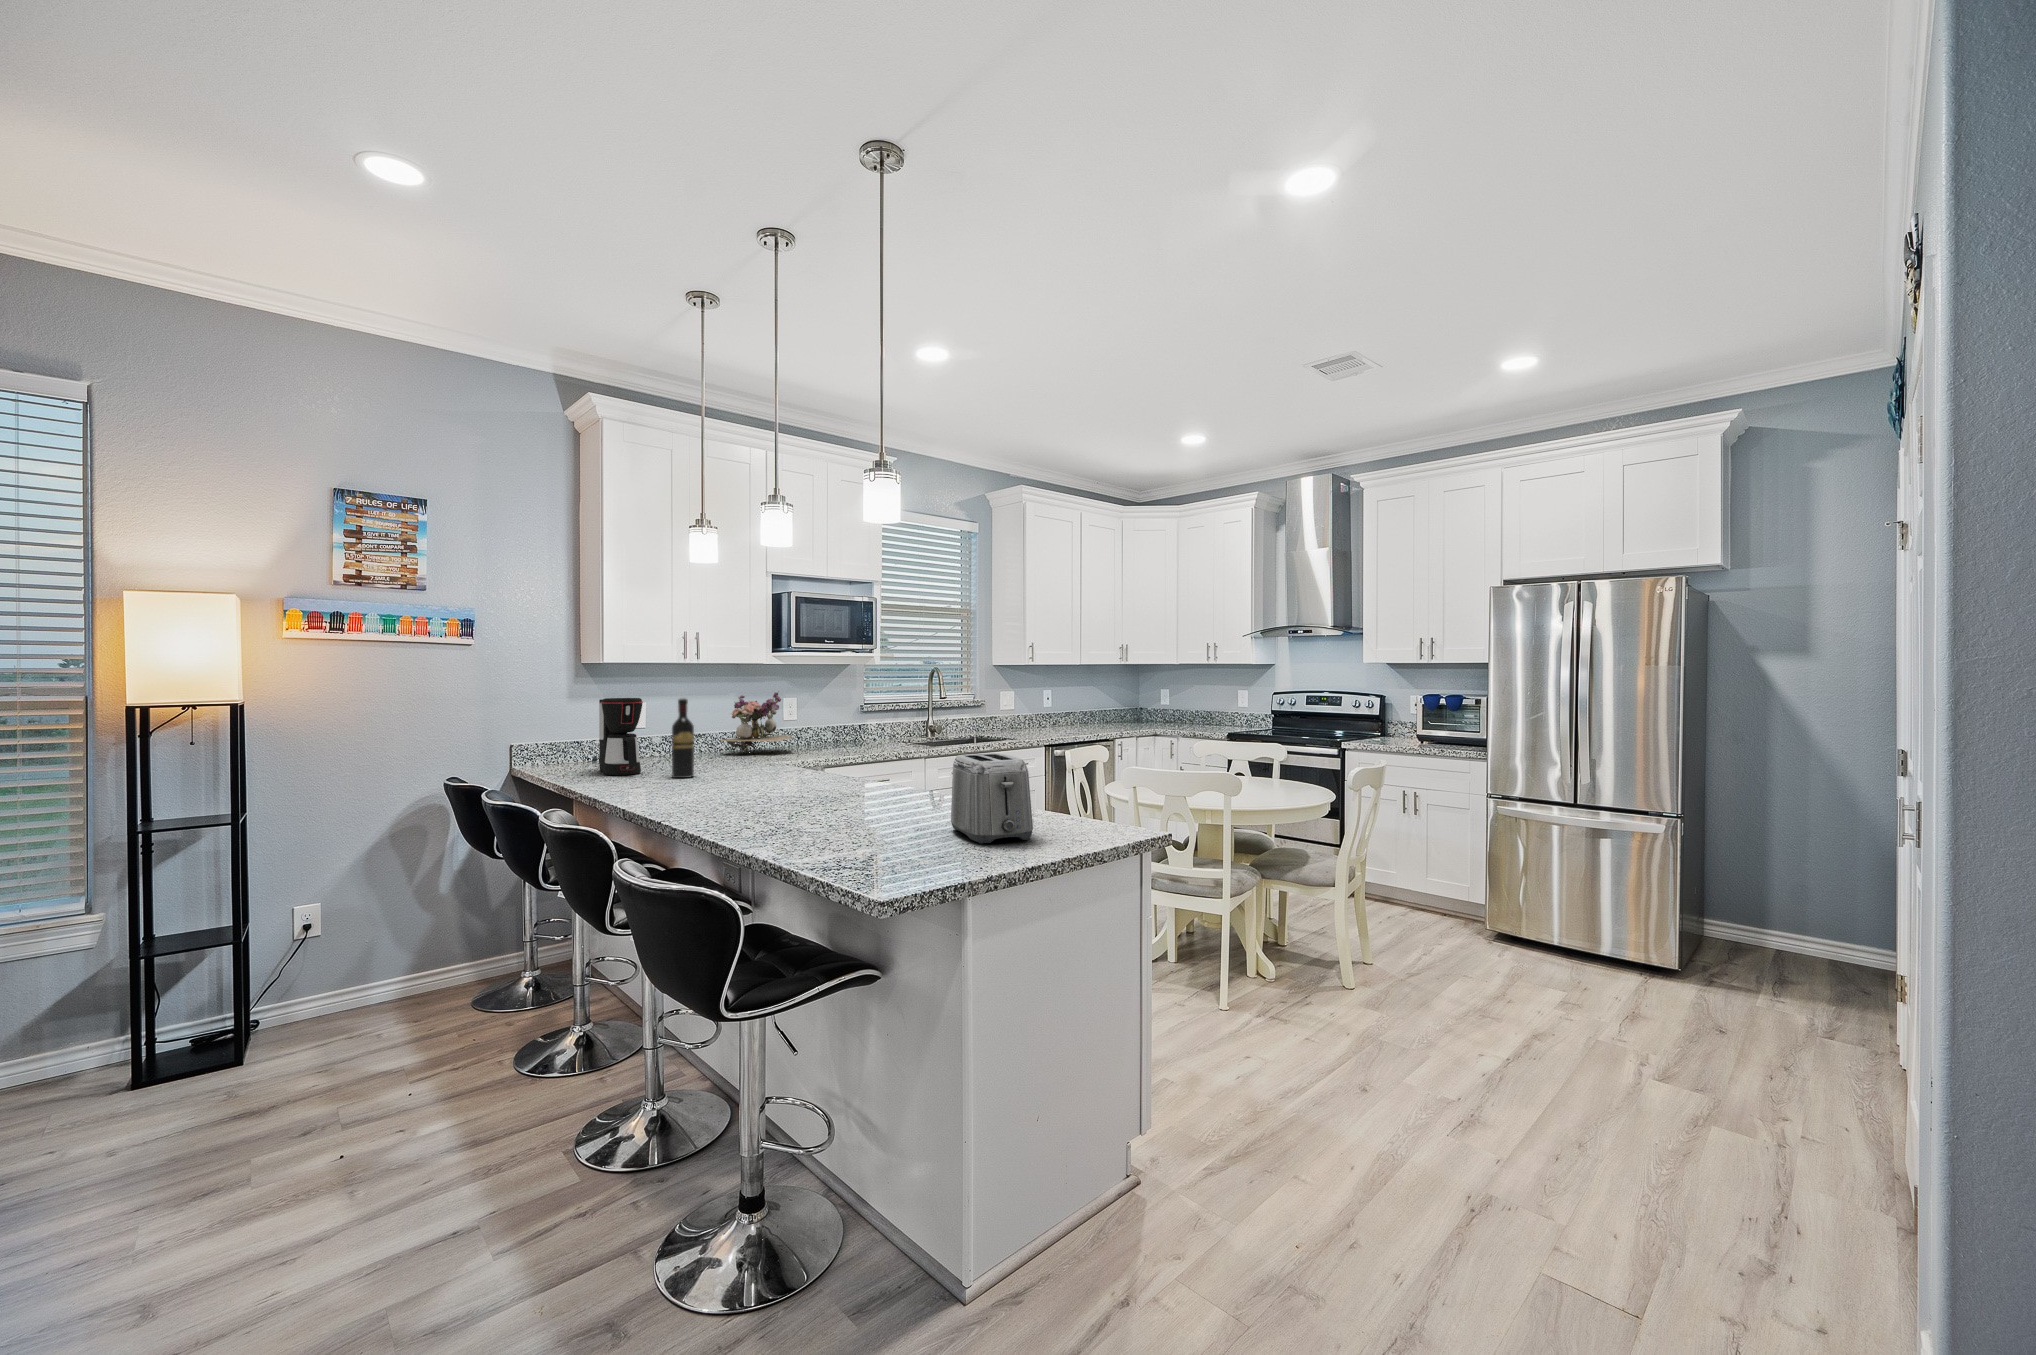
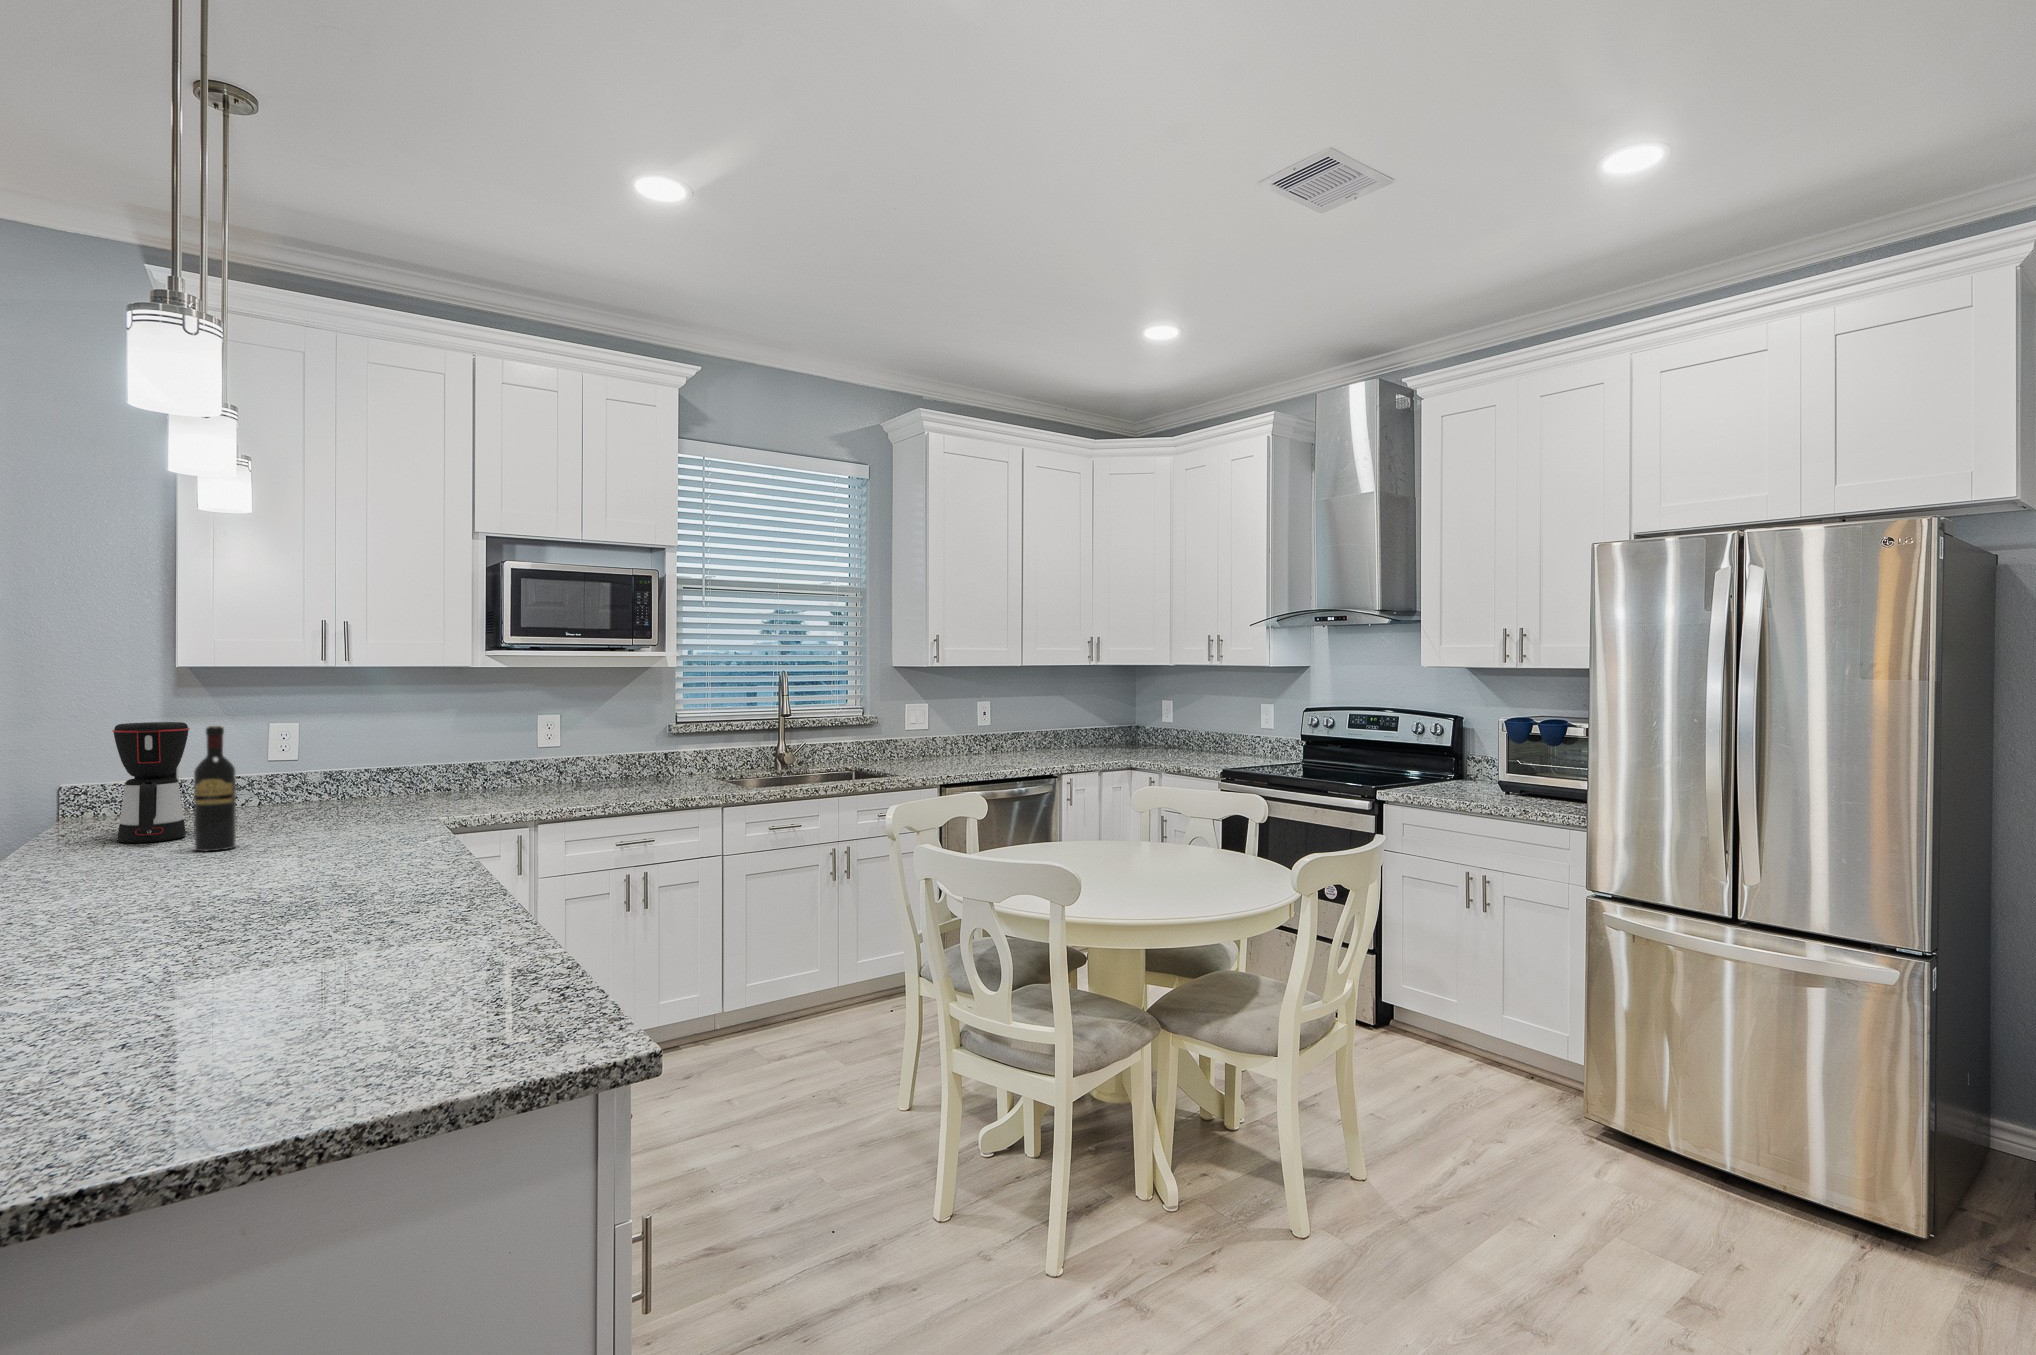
flower arrangement: present [721,691,794,753] -> none [407,705,536,798]
toaster: present [951,753,1033,844] -> none [149,869,365,1083]

